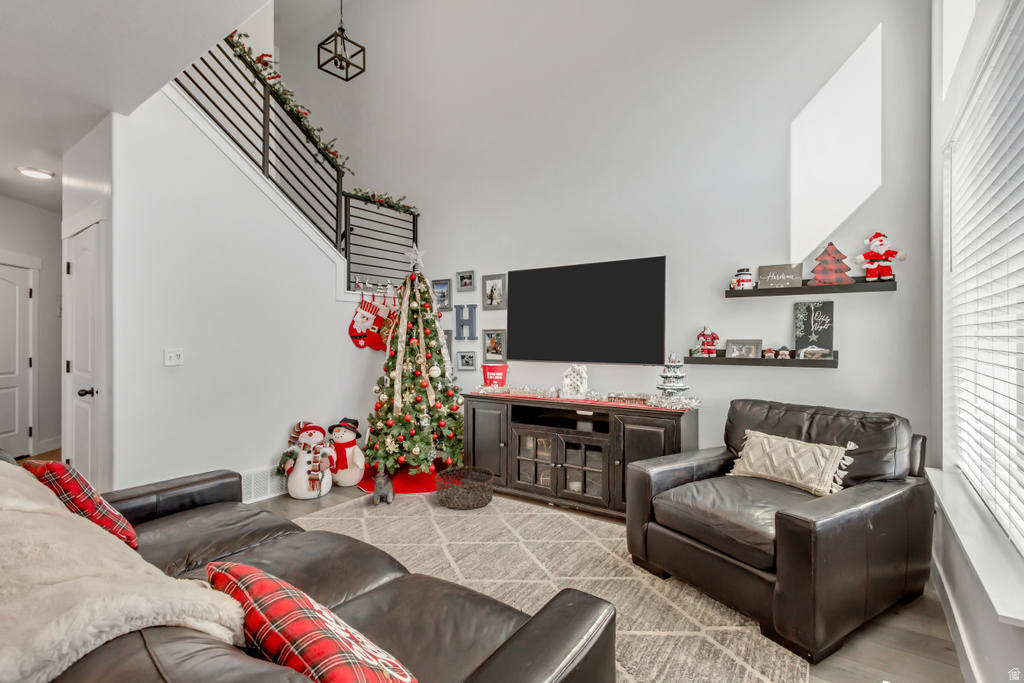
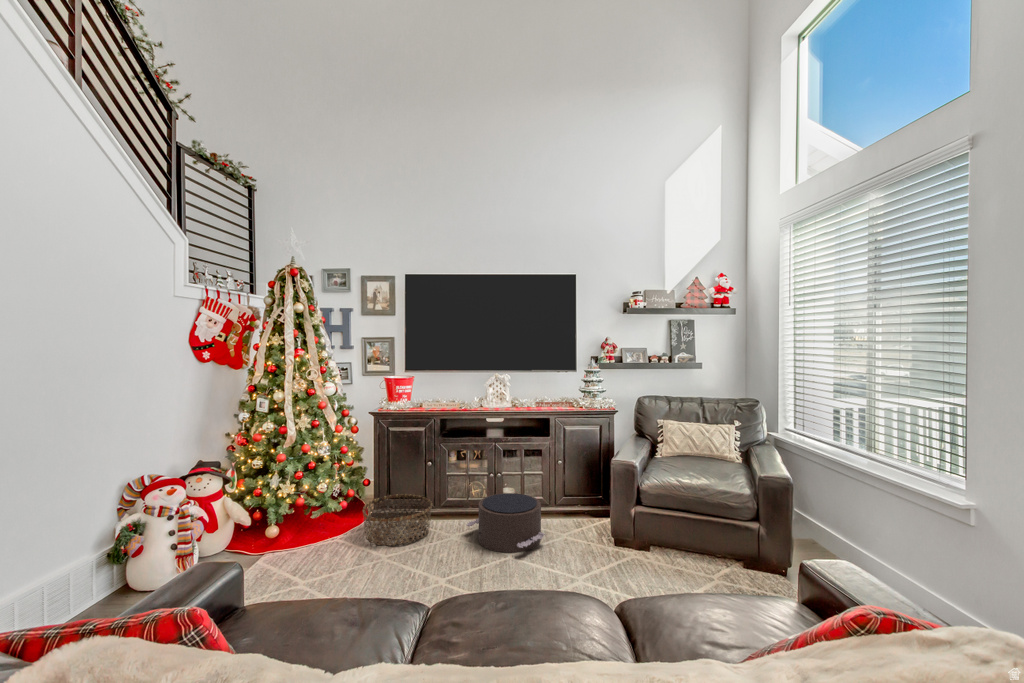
plush toy: present [372,473,395,505] -> none [281,523,315,566]
pouf: none [512,482,577,541] -> present [466,493,545,553]

